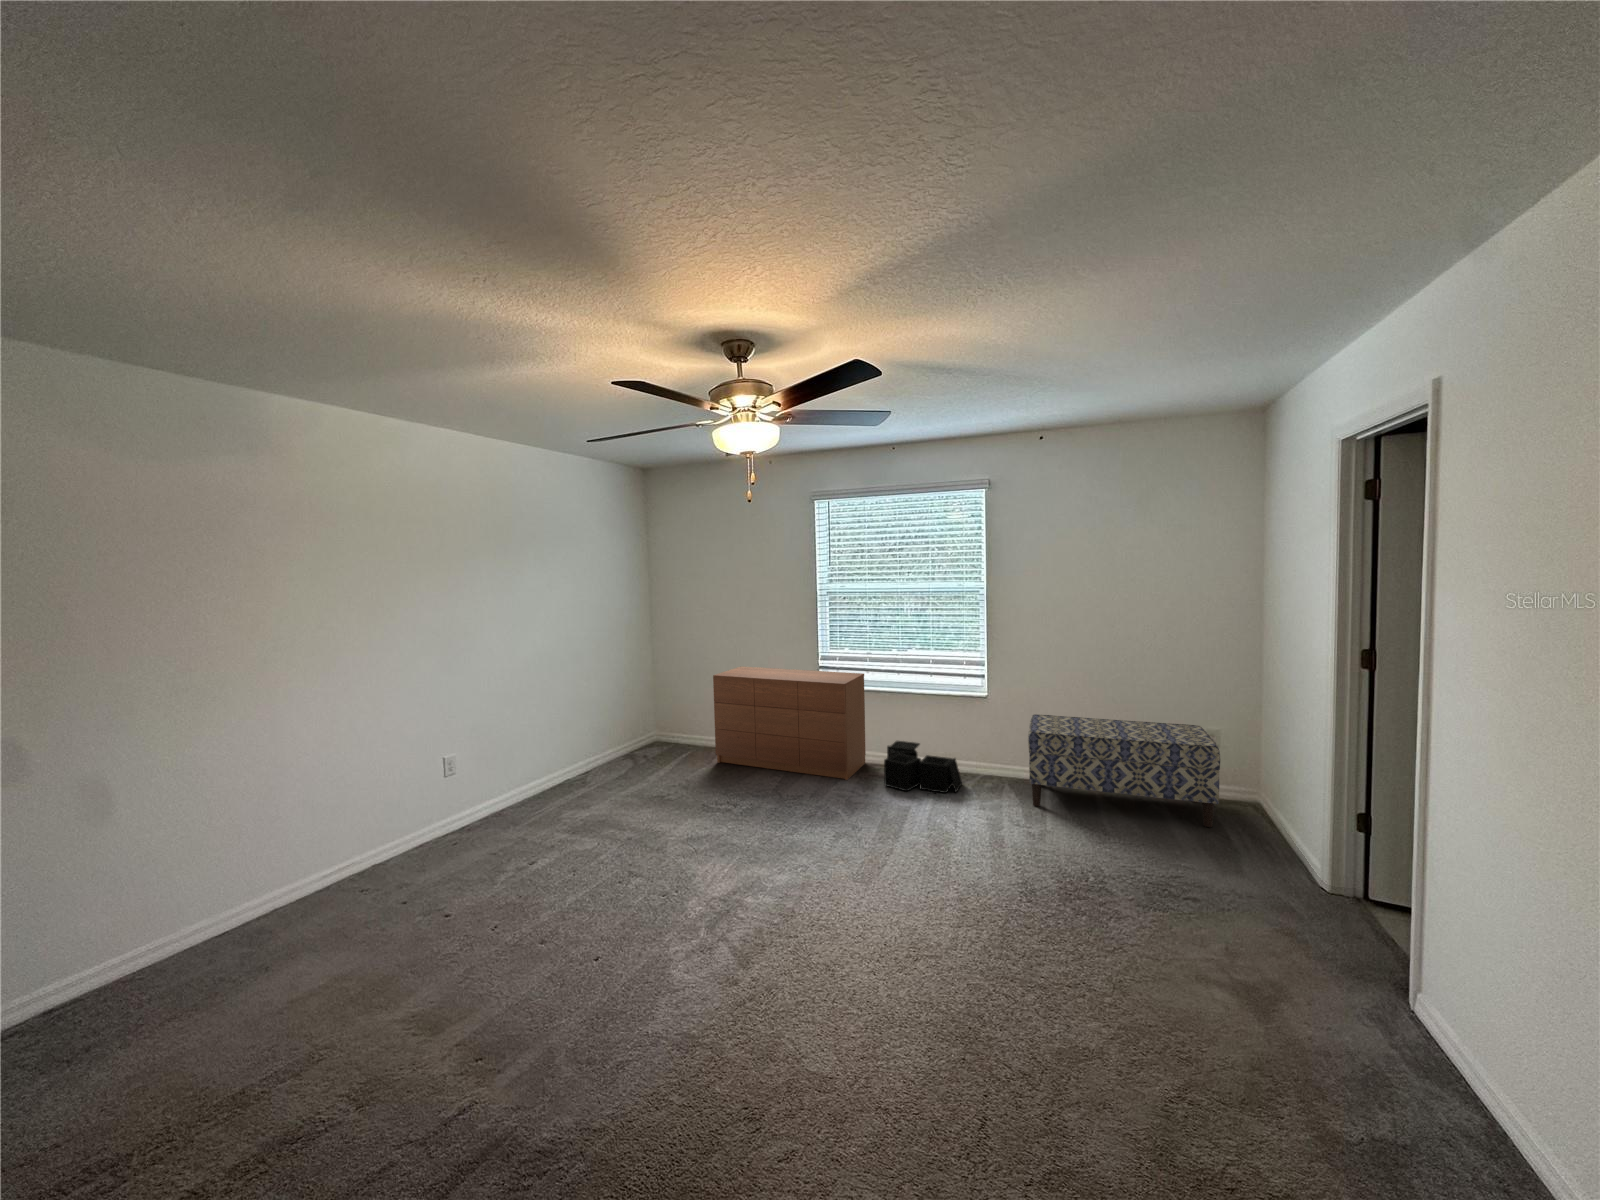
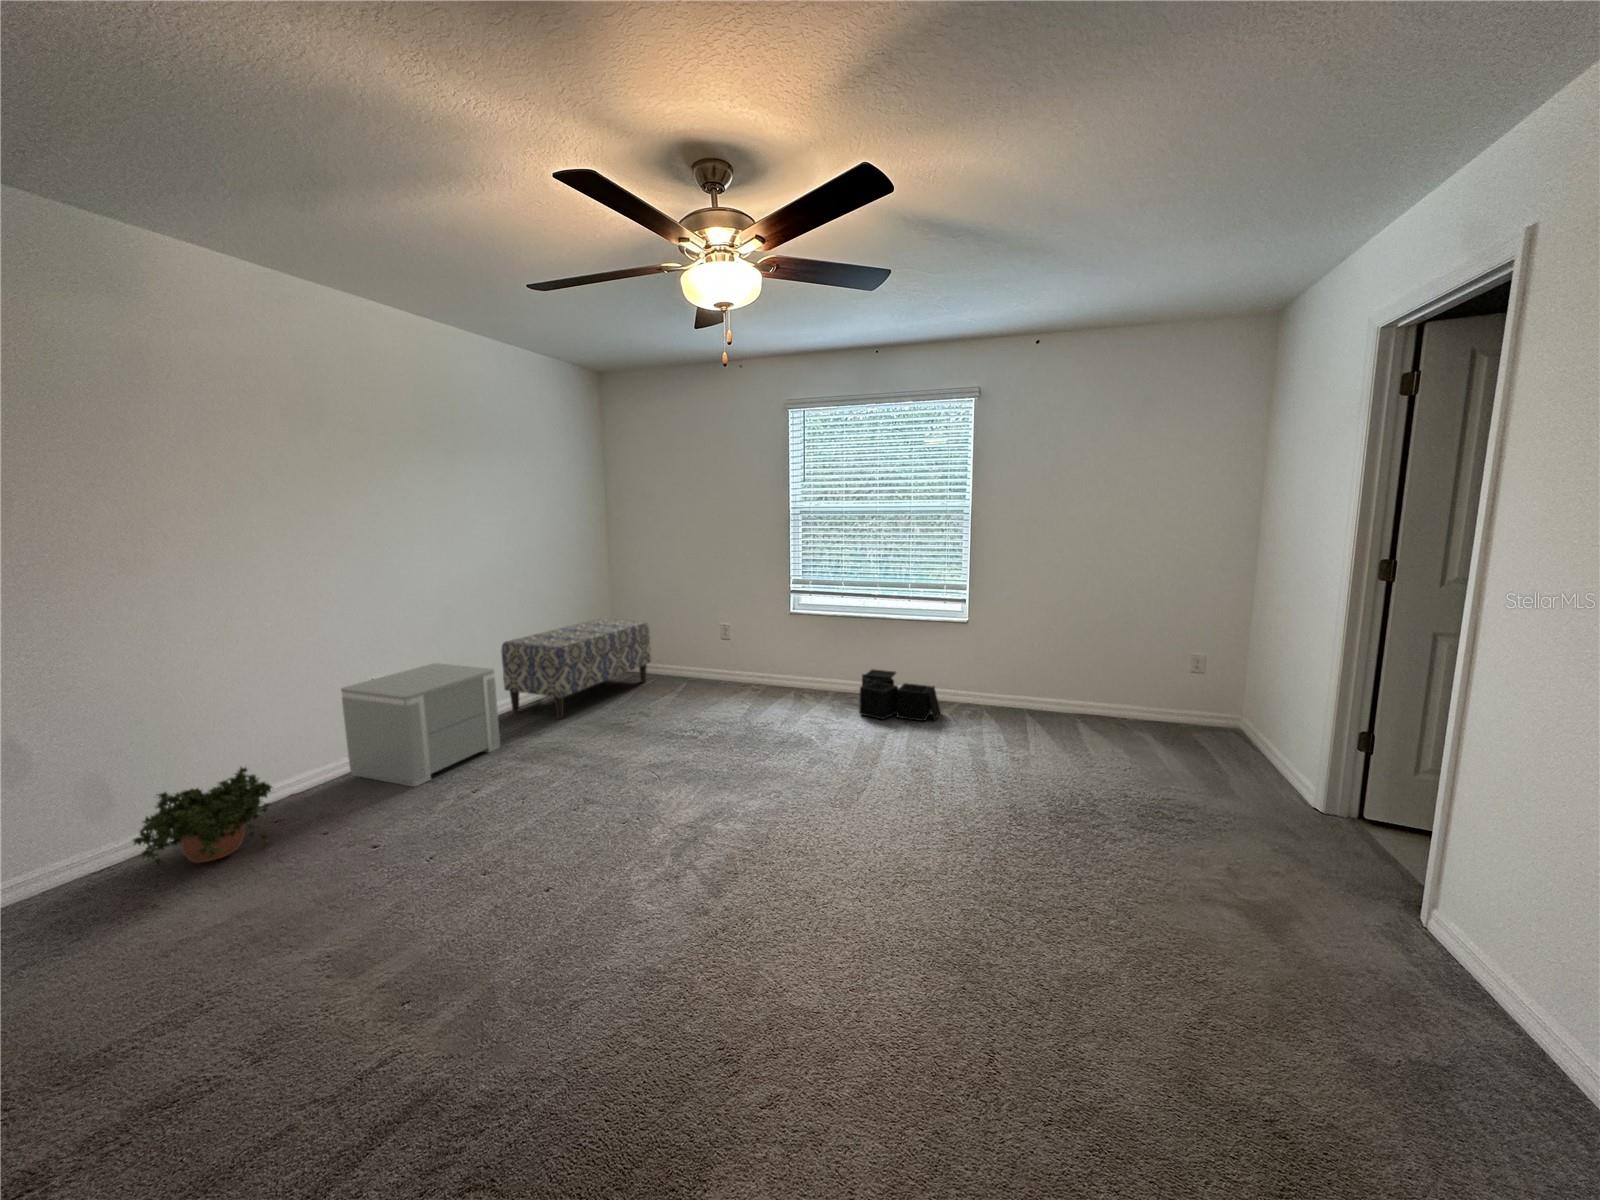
dresser: present [713,667,866,780] -> none [676,592,839,709]
bench: present [1028,714,1220,827] -> present [501,619,651,719]
nightstand: none [420,740,554,857] -> present [341,663,500,787]
potted plant: none [251,839,367,931] -> present [133,767,272,865]

